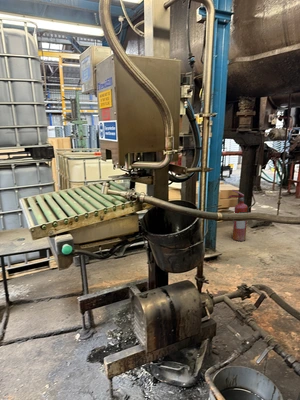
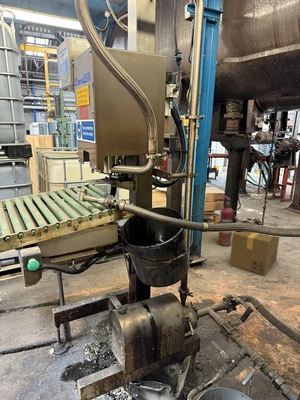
cardboard box: none [245,218,295,269] -> present [230,232,279,275]

